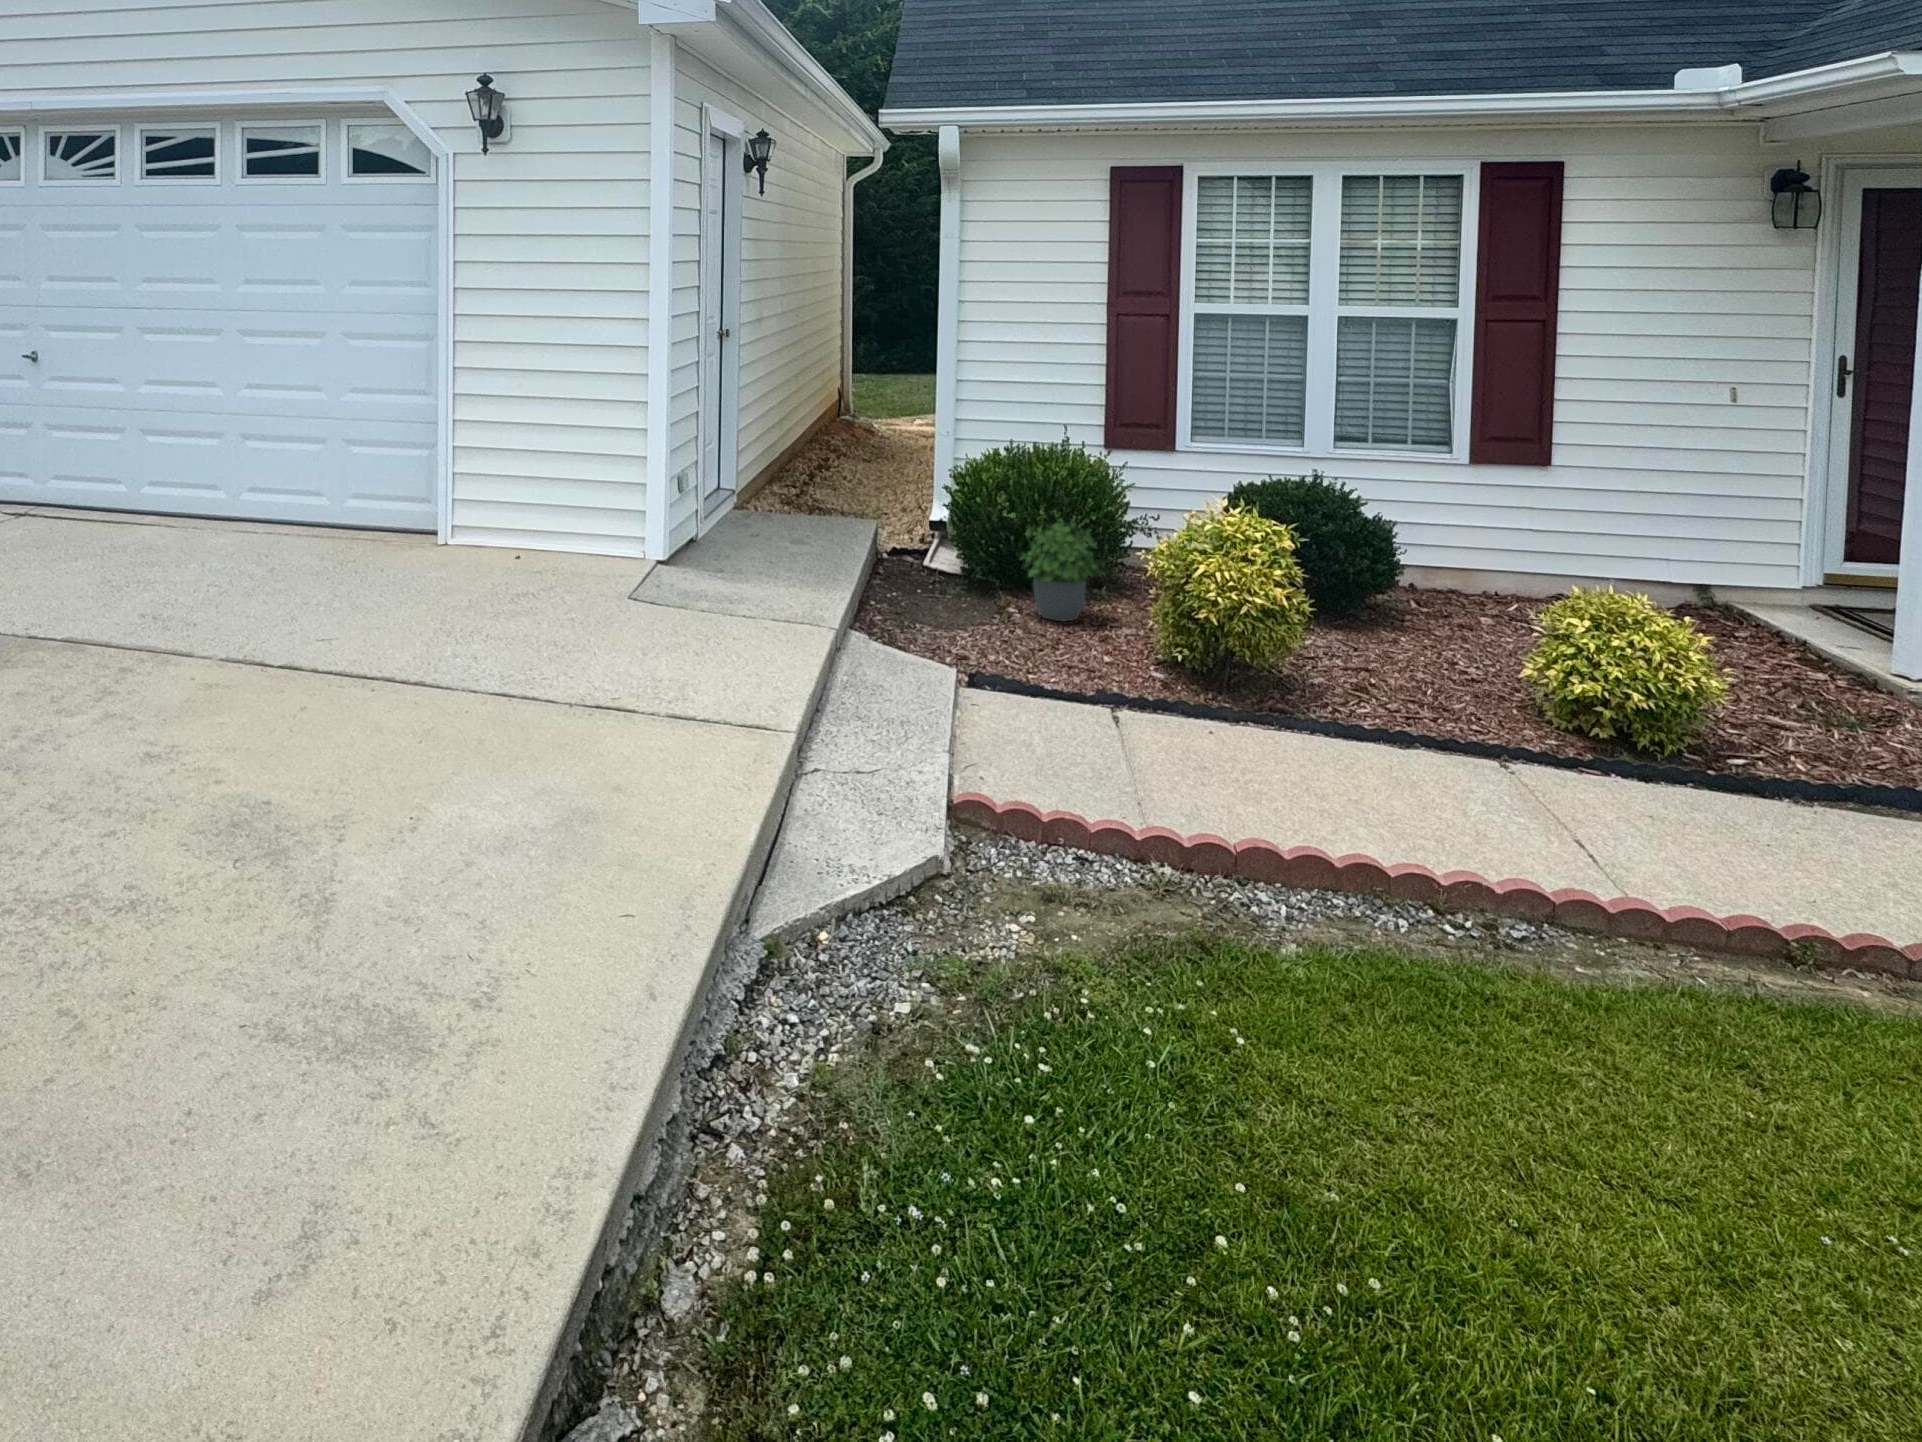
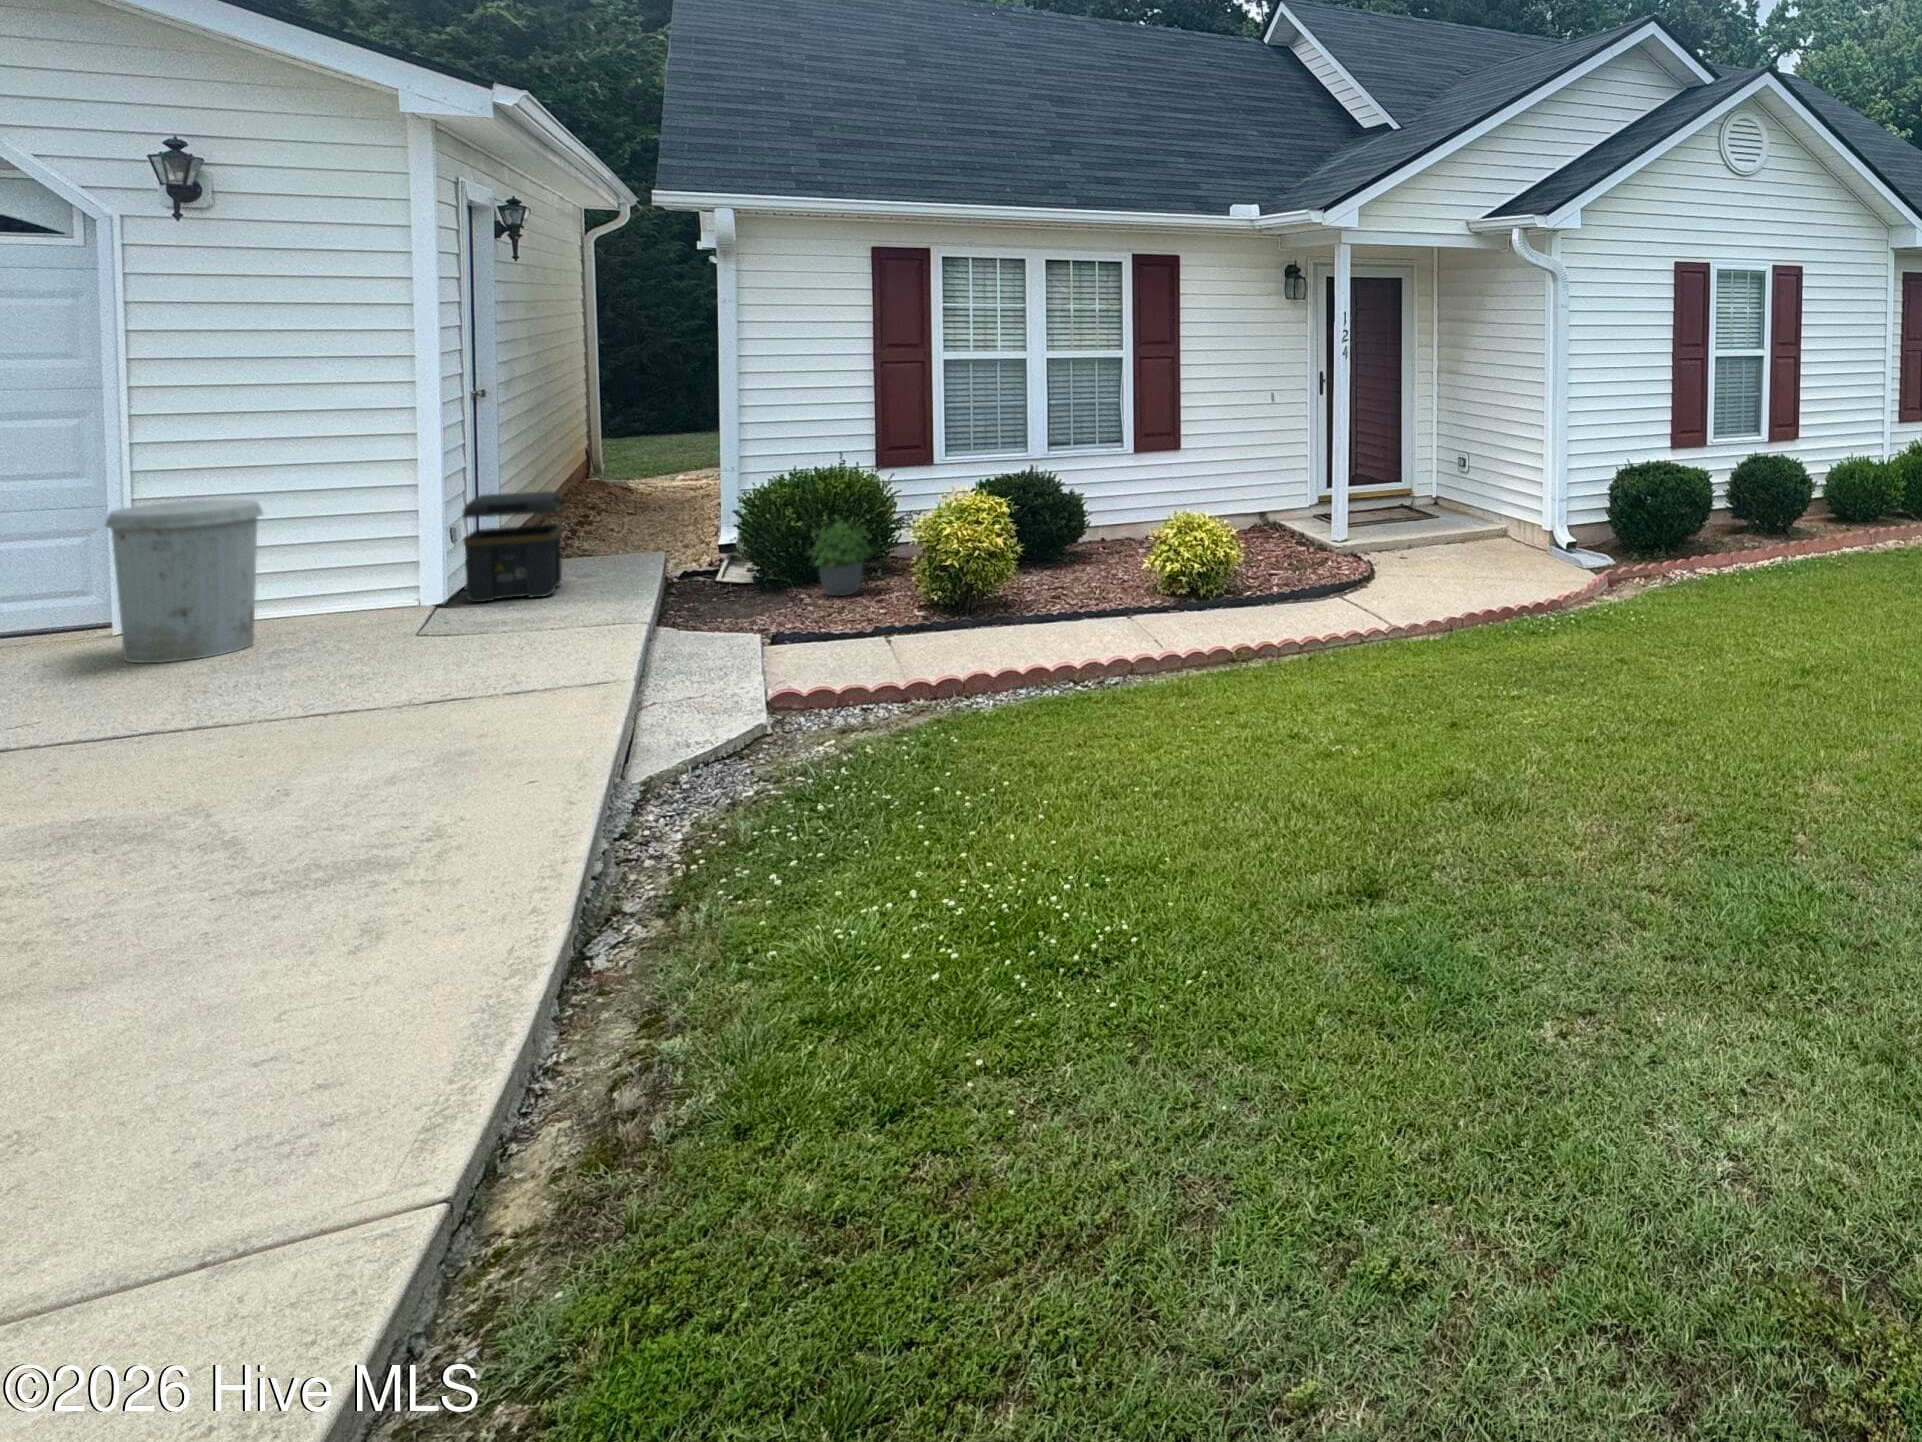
trash can: none [419,428,528,587] -> present [105,499,263,663]
toolbox: none [687,443,777,564] -> present [463,491,562,602]

